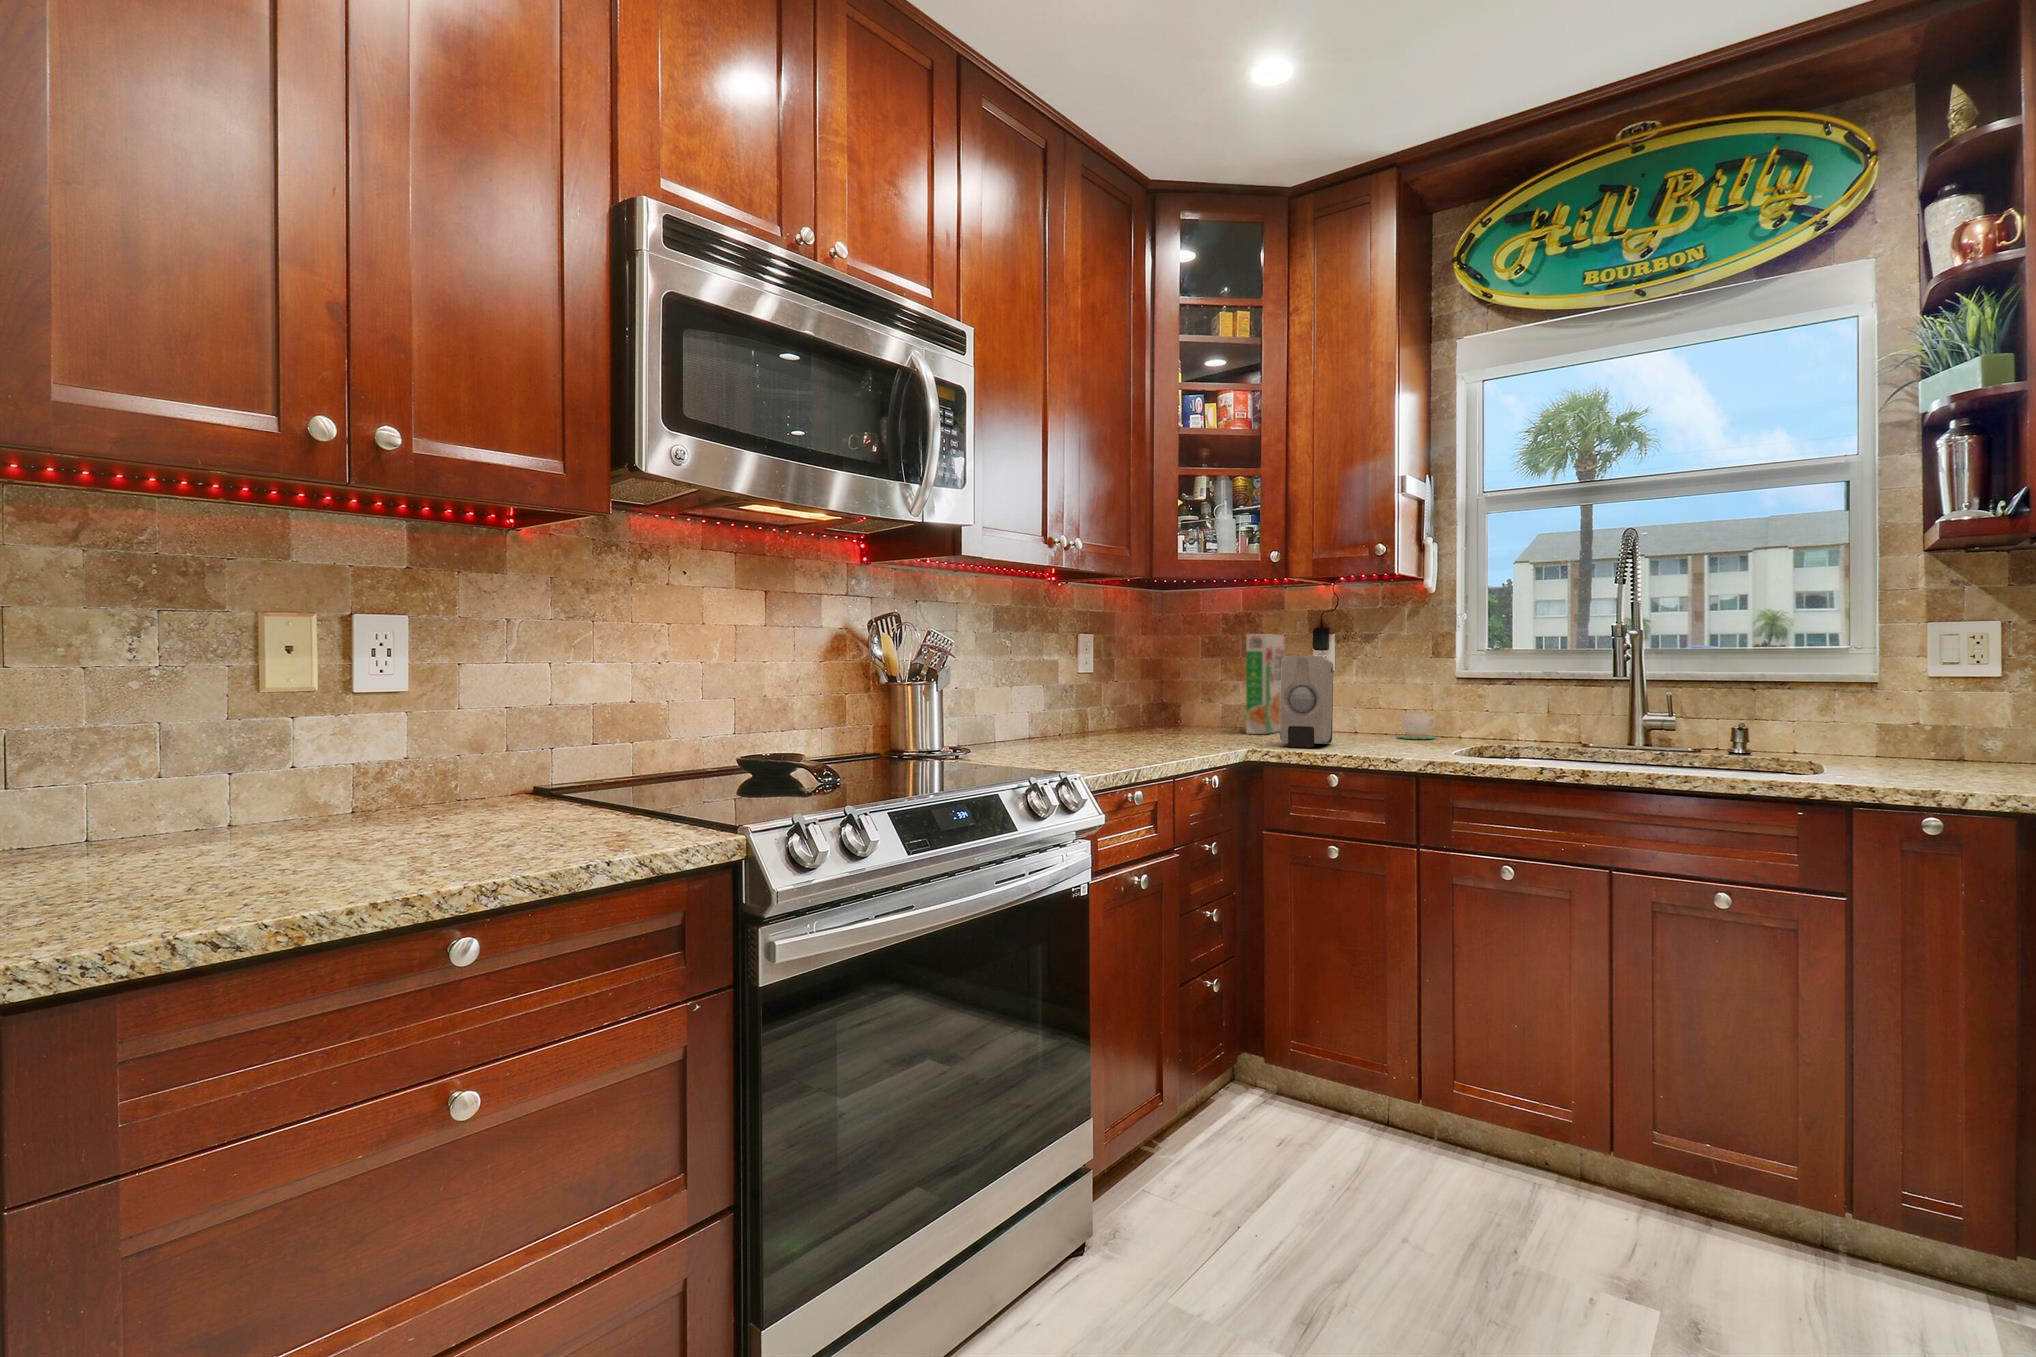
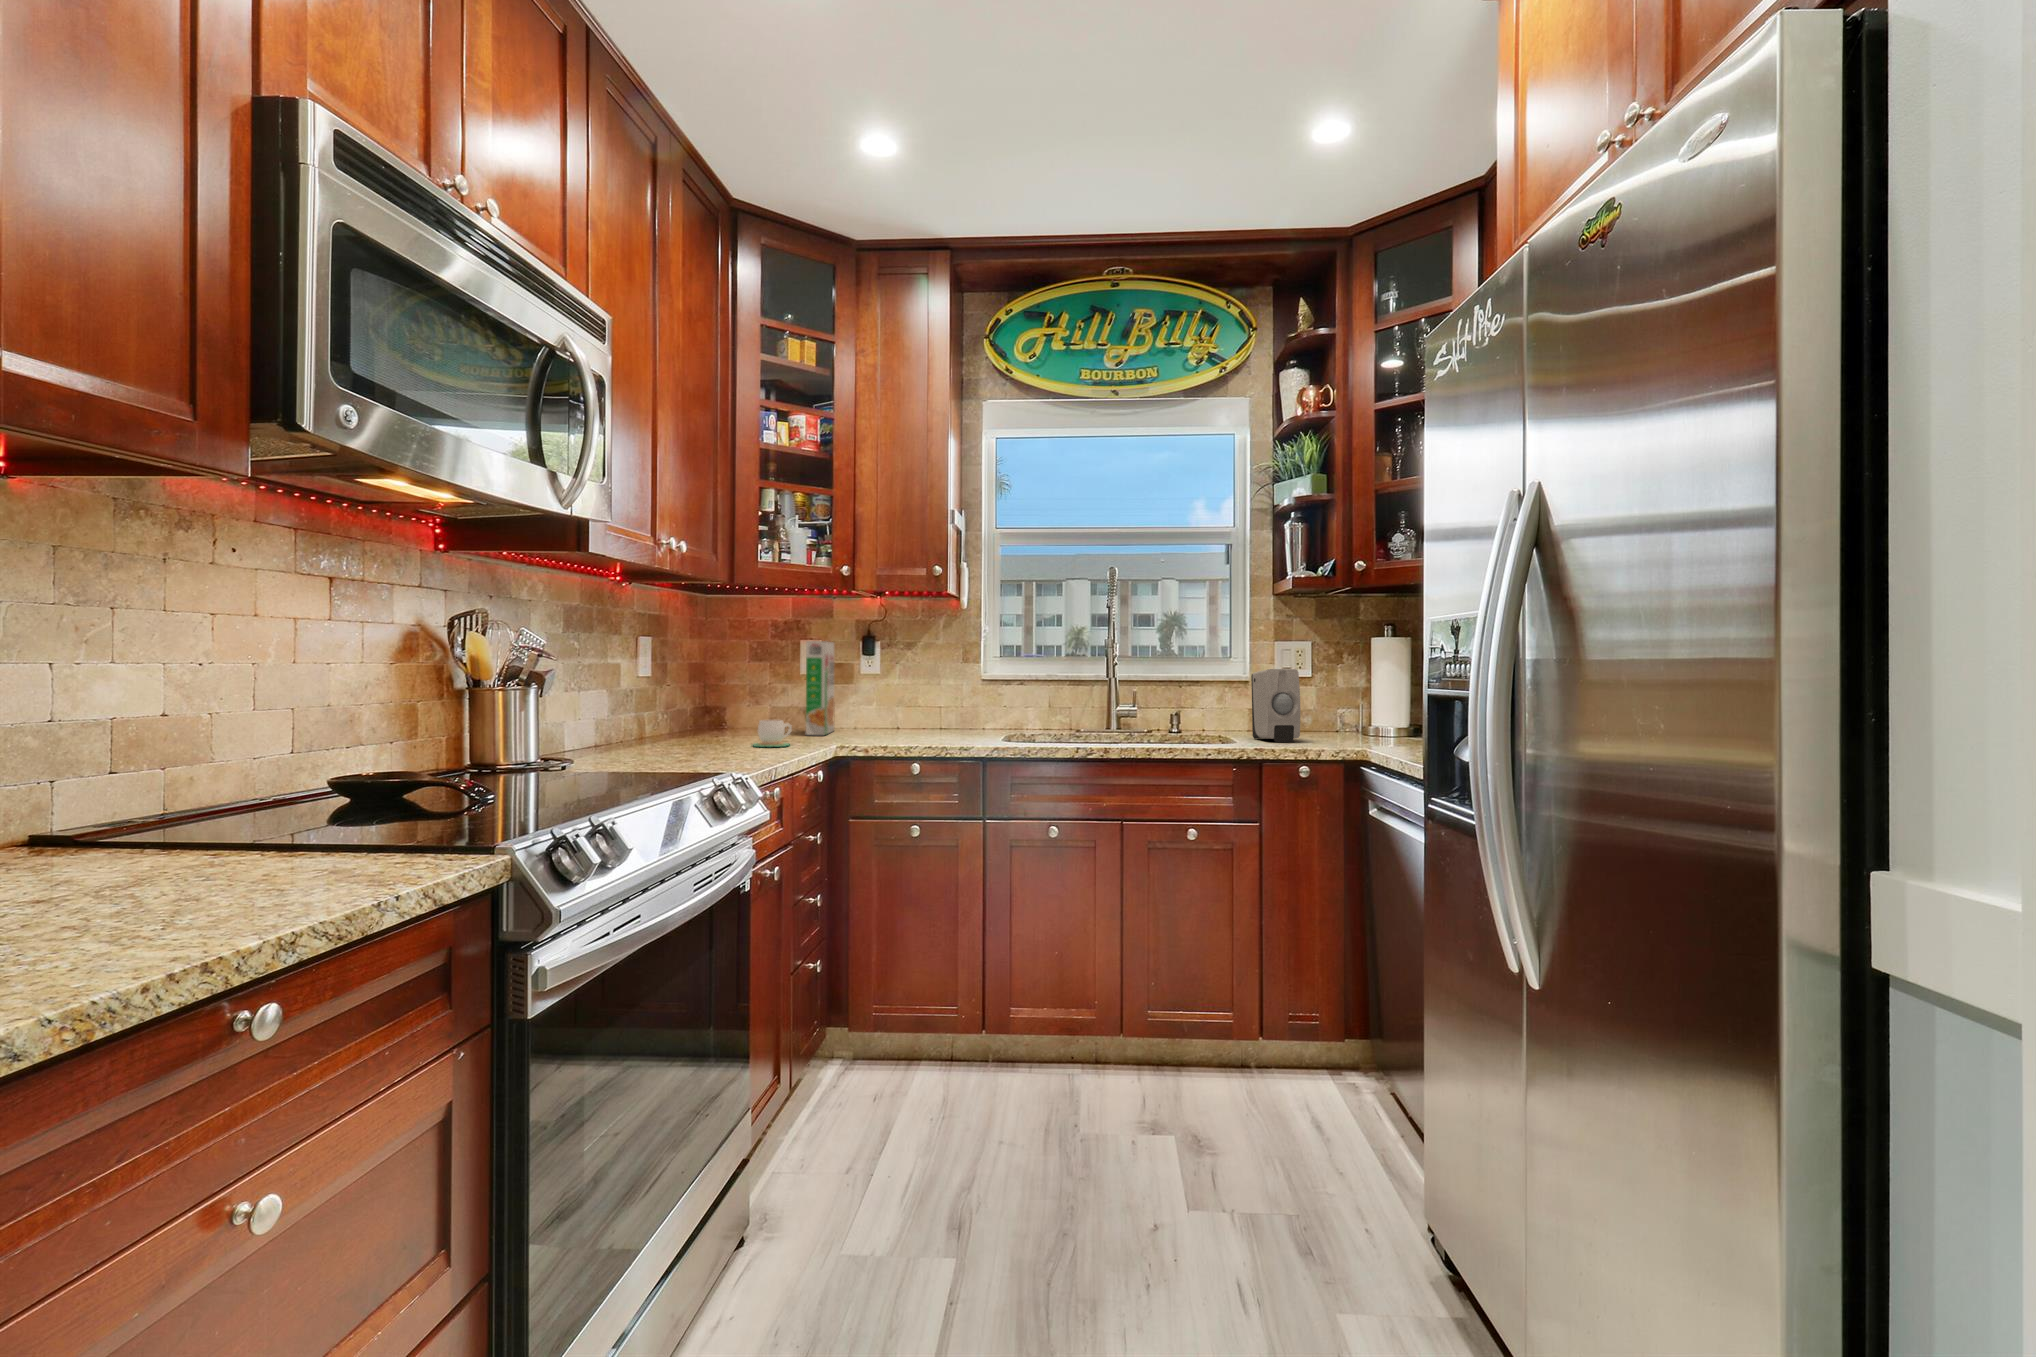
soap dispenser: present [1280,656,1333,748] -> present [1251,669,1301,742]
mug: present [1397,713,1437,739] -> present [753,720,792,747]

